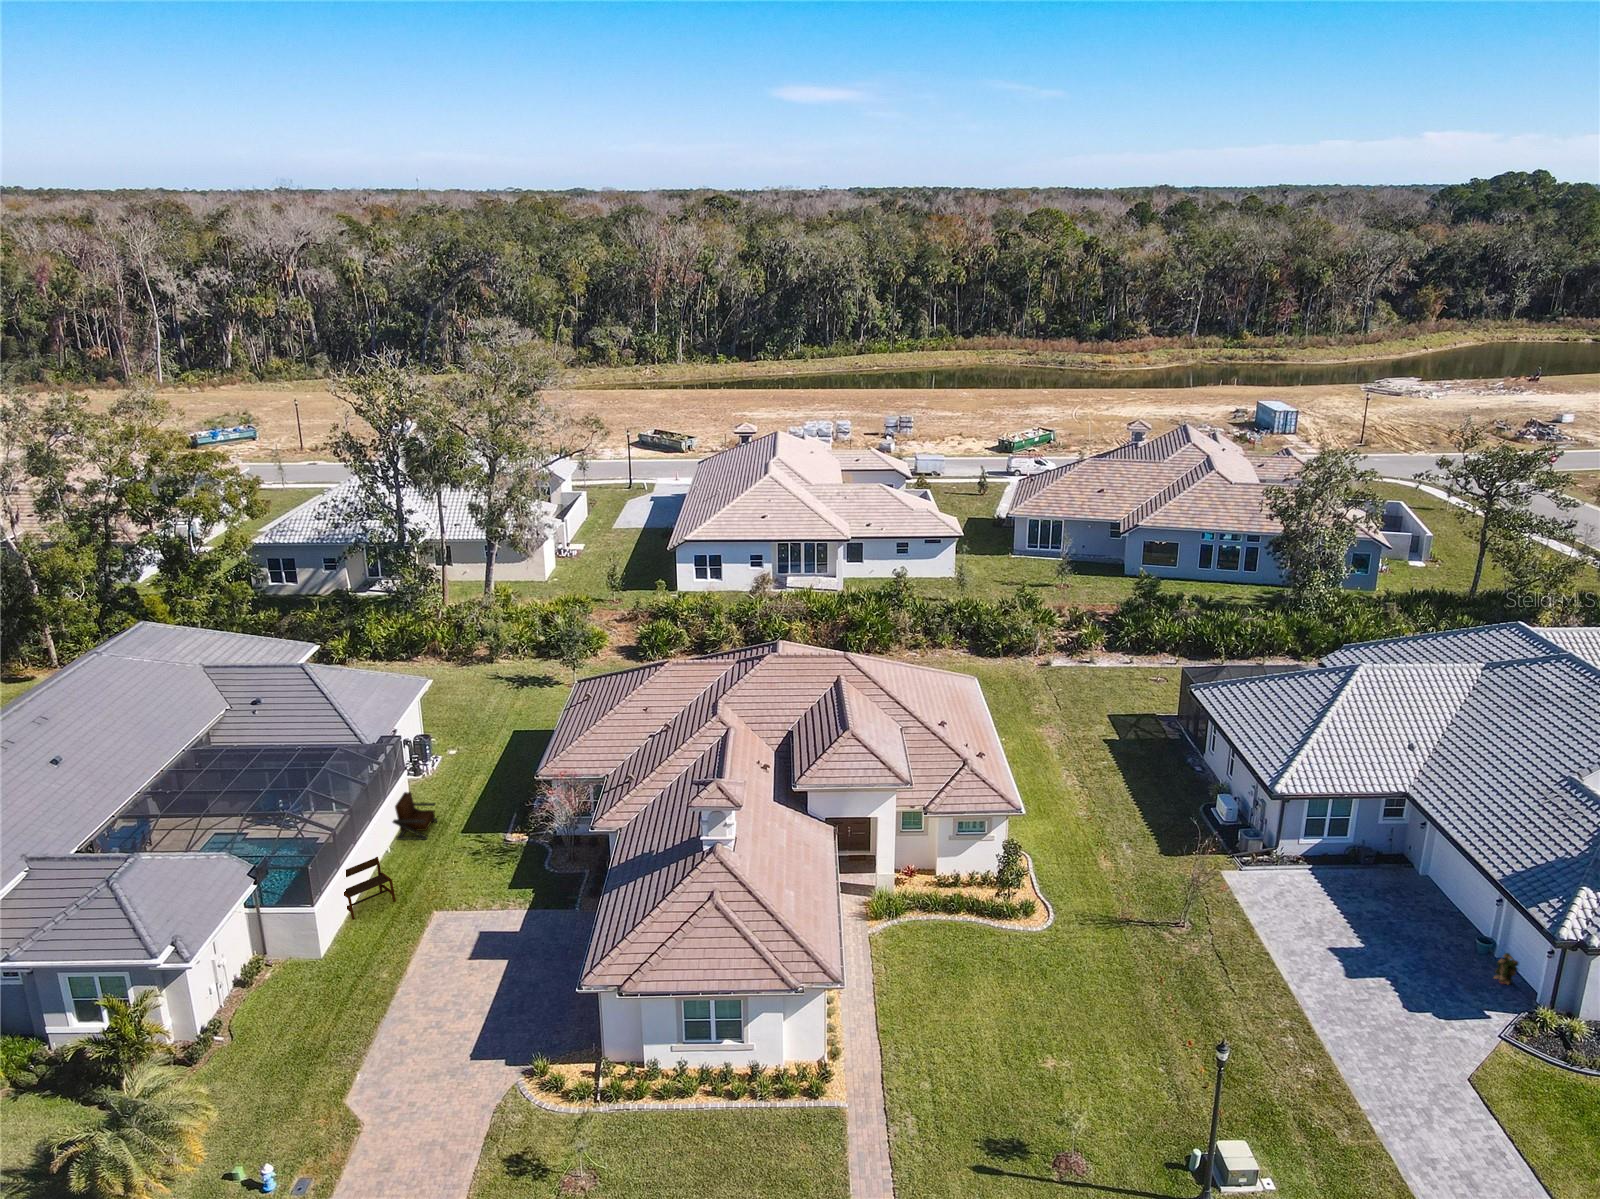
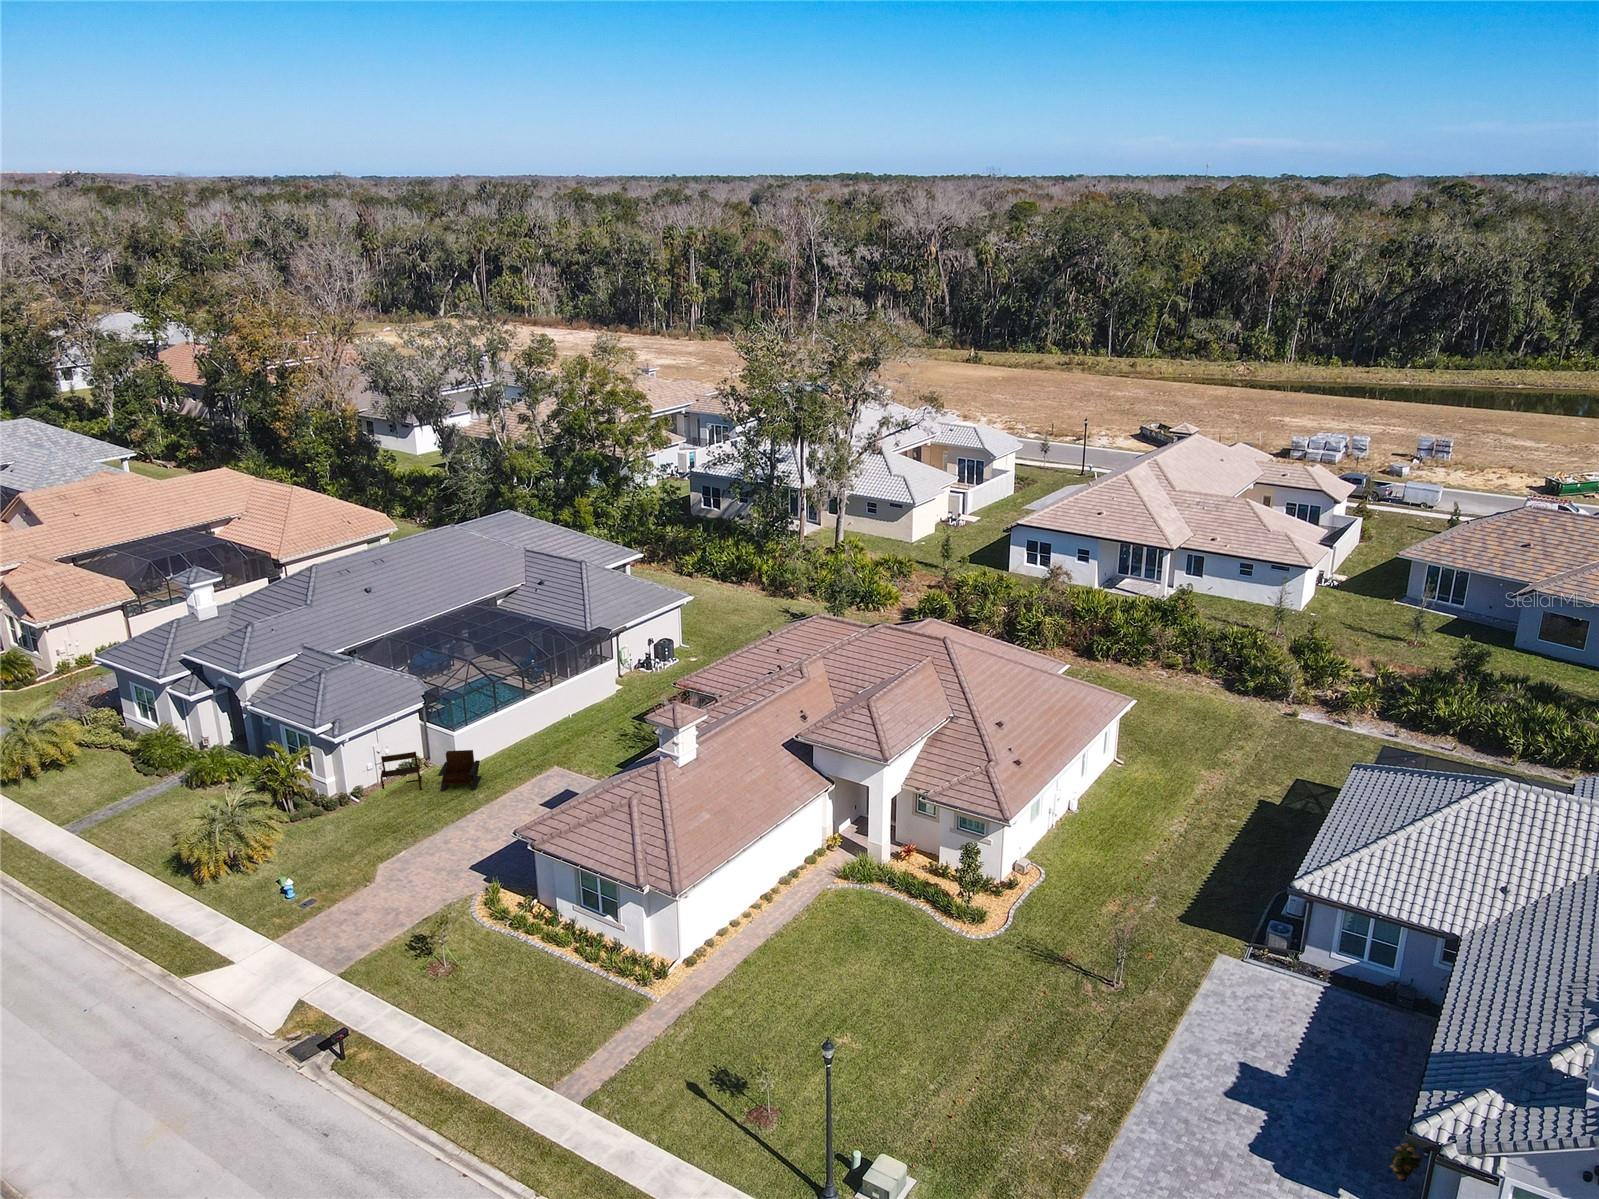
lounge chair: present [393,792,438,840] -> present [438,750,482,791]
bench: present [344,857,396,919] -> present [380,752,422,790]

